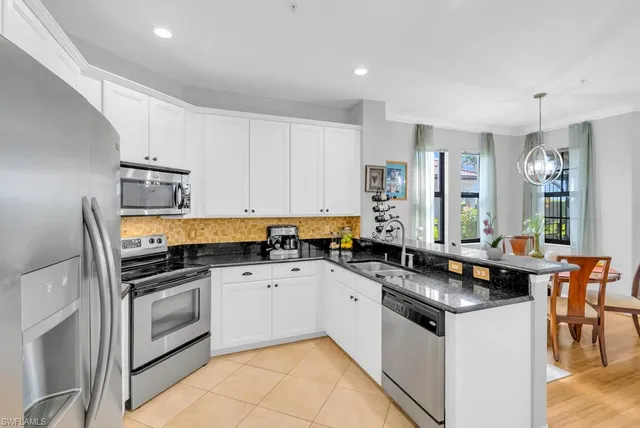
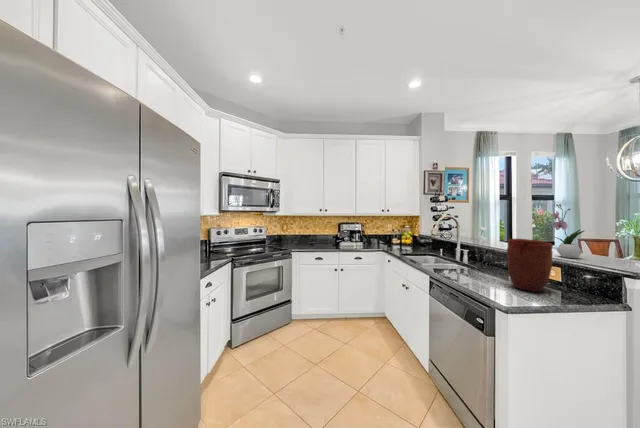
vase: none [452,245,485,292] -> present [507,239,553,292]

